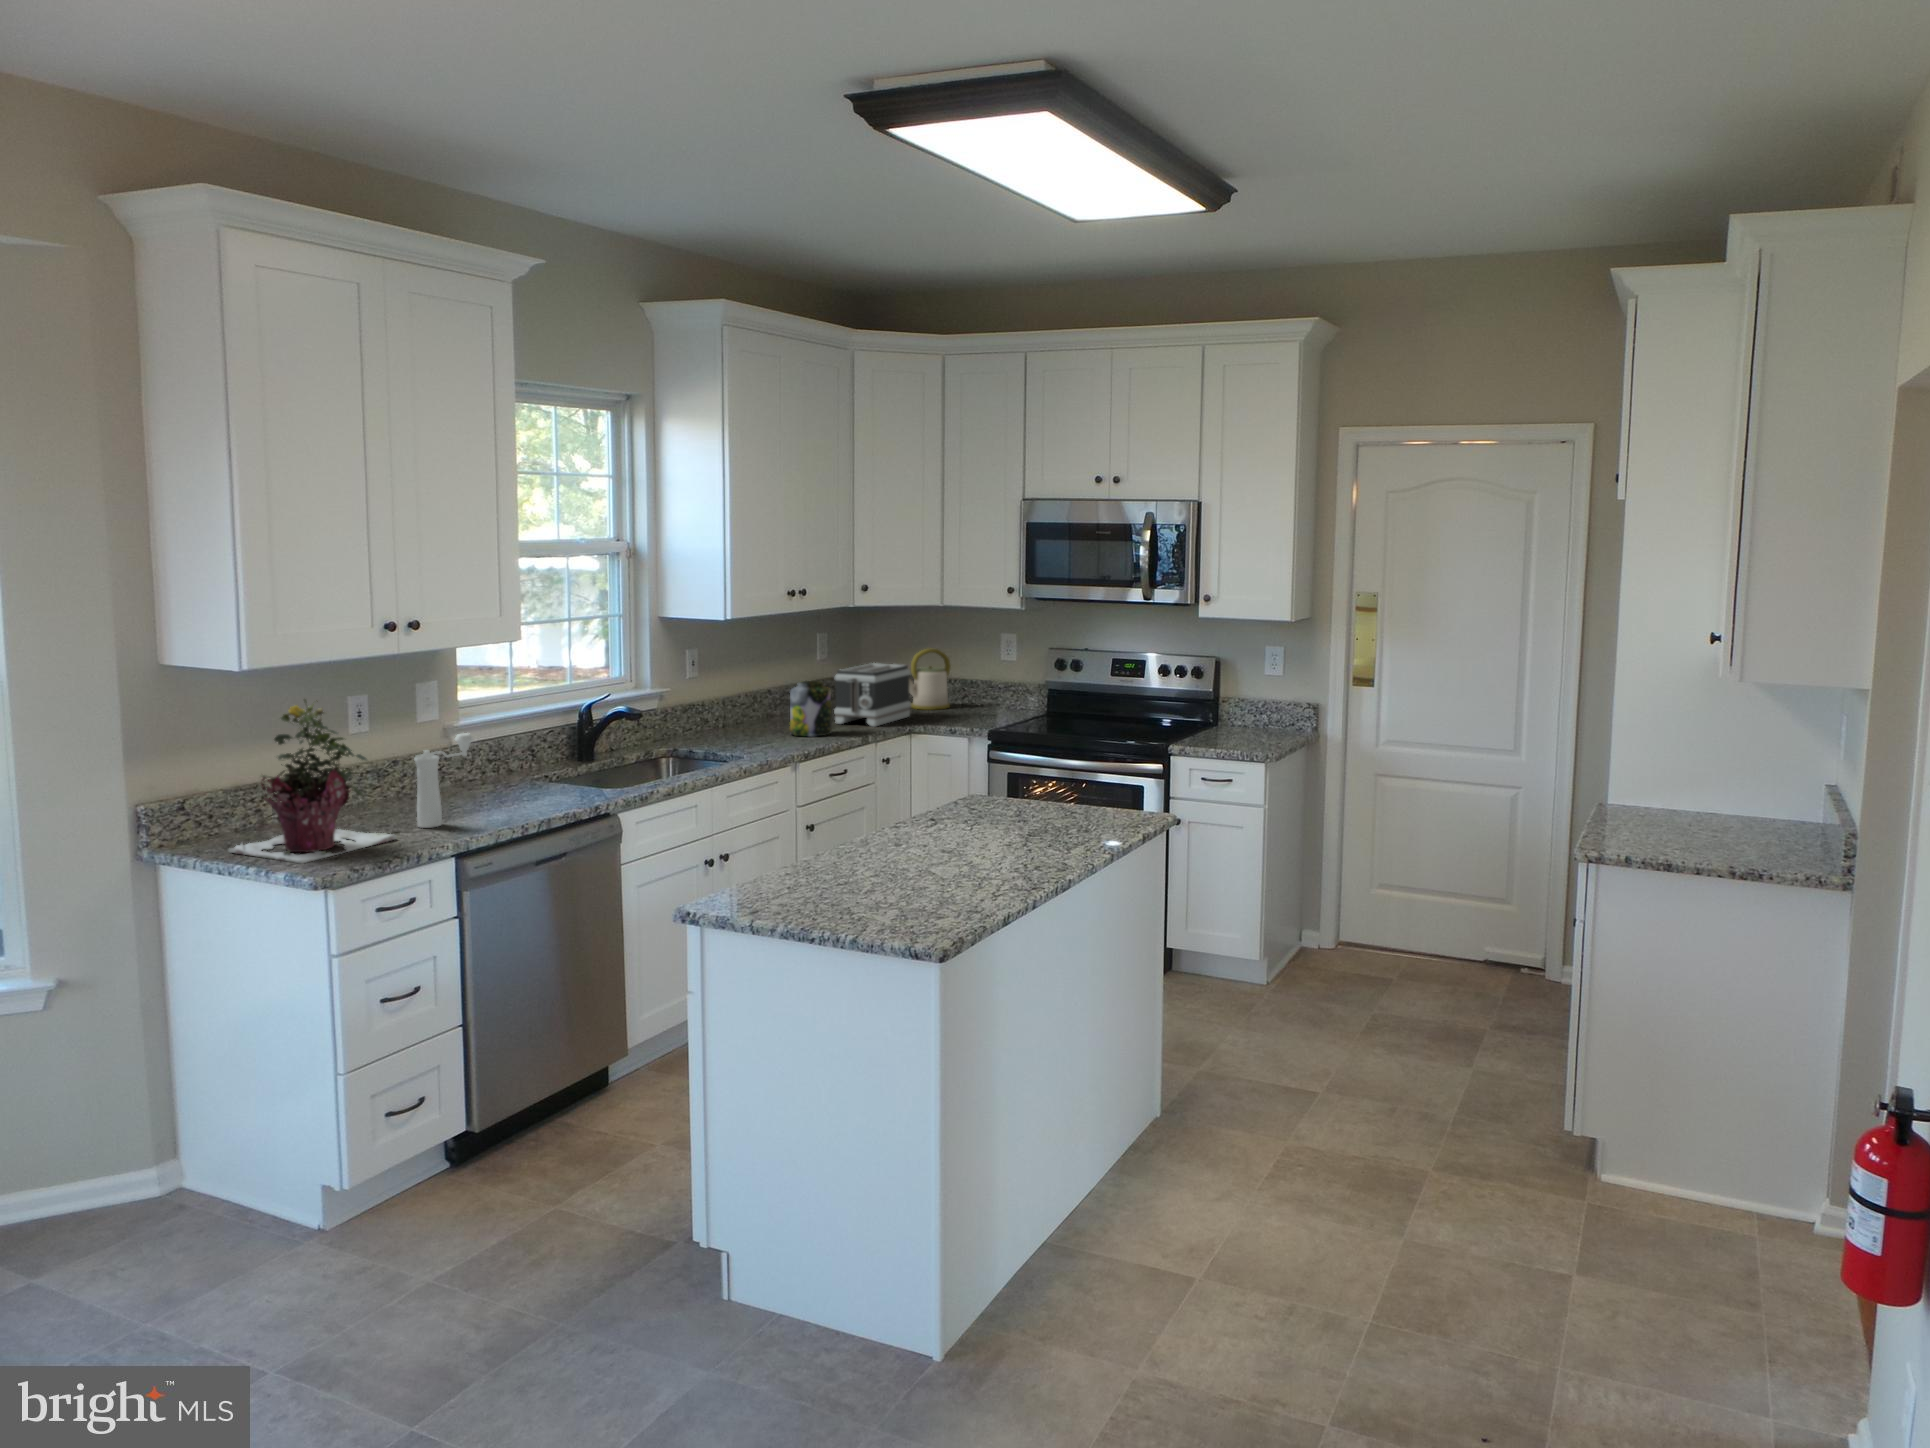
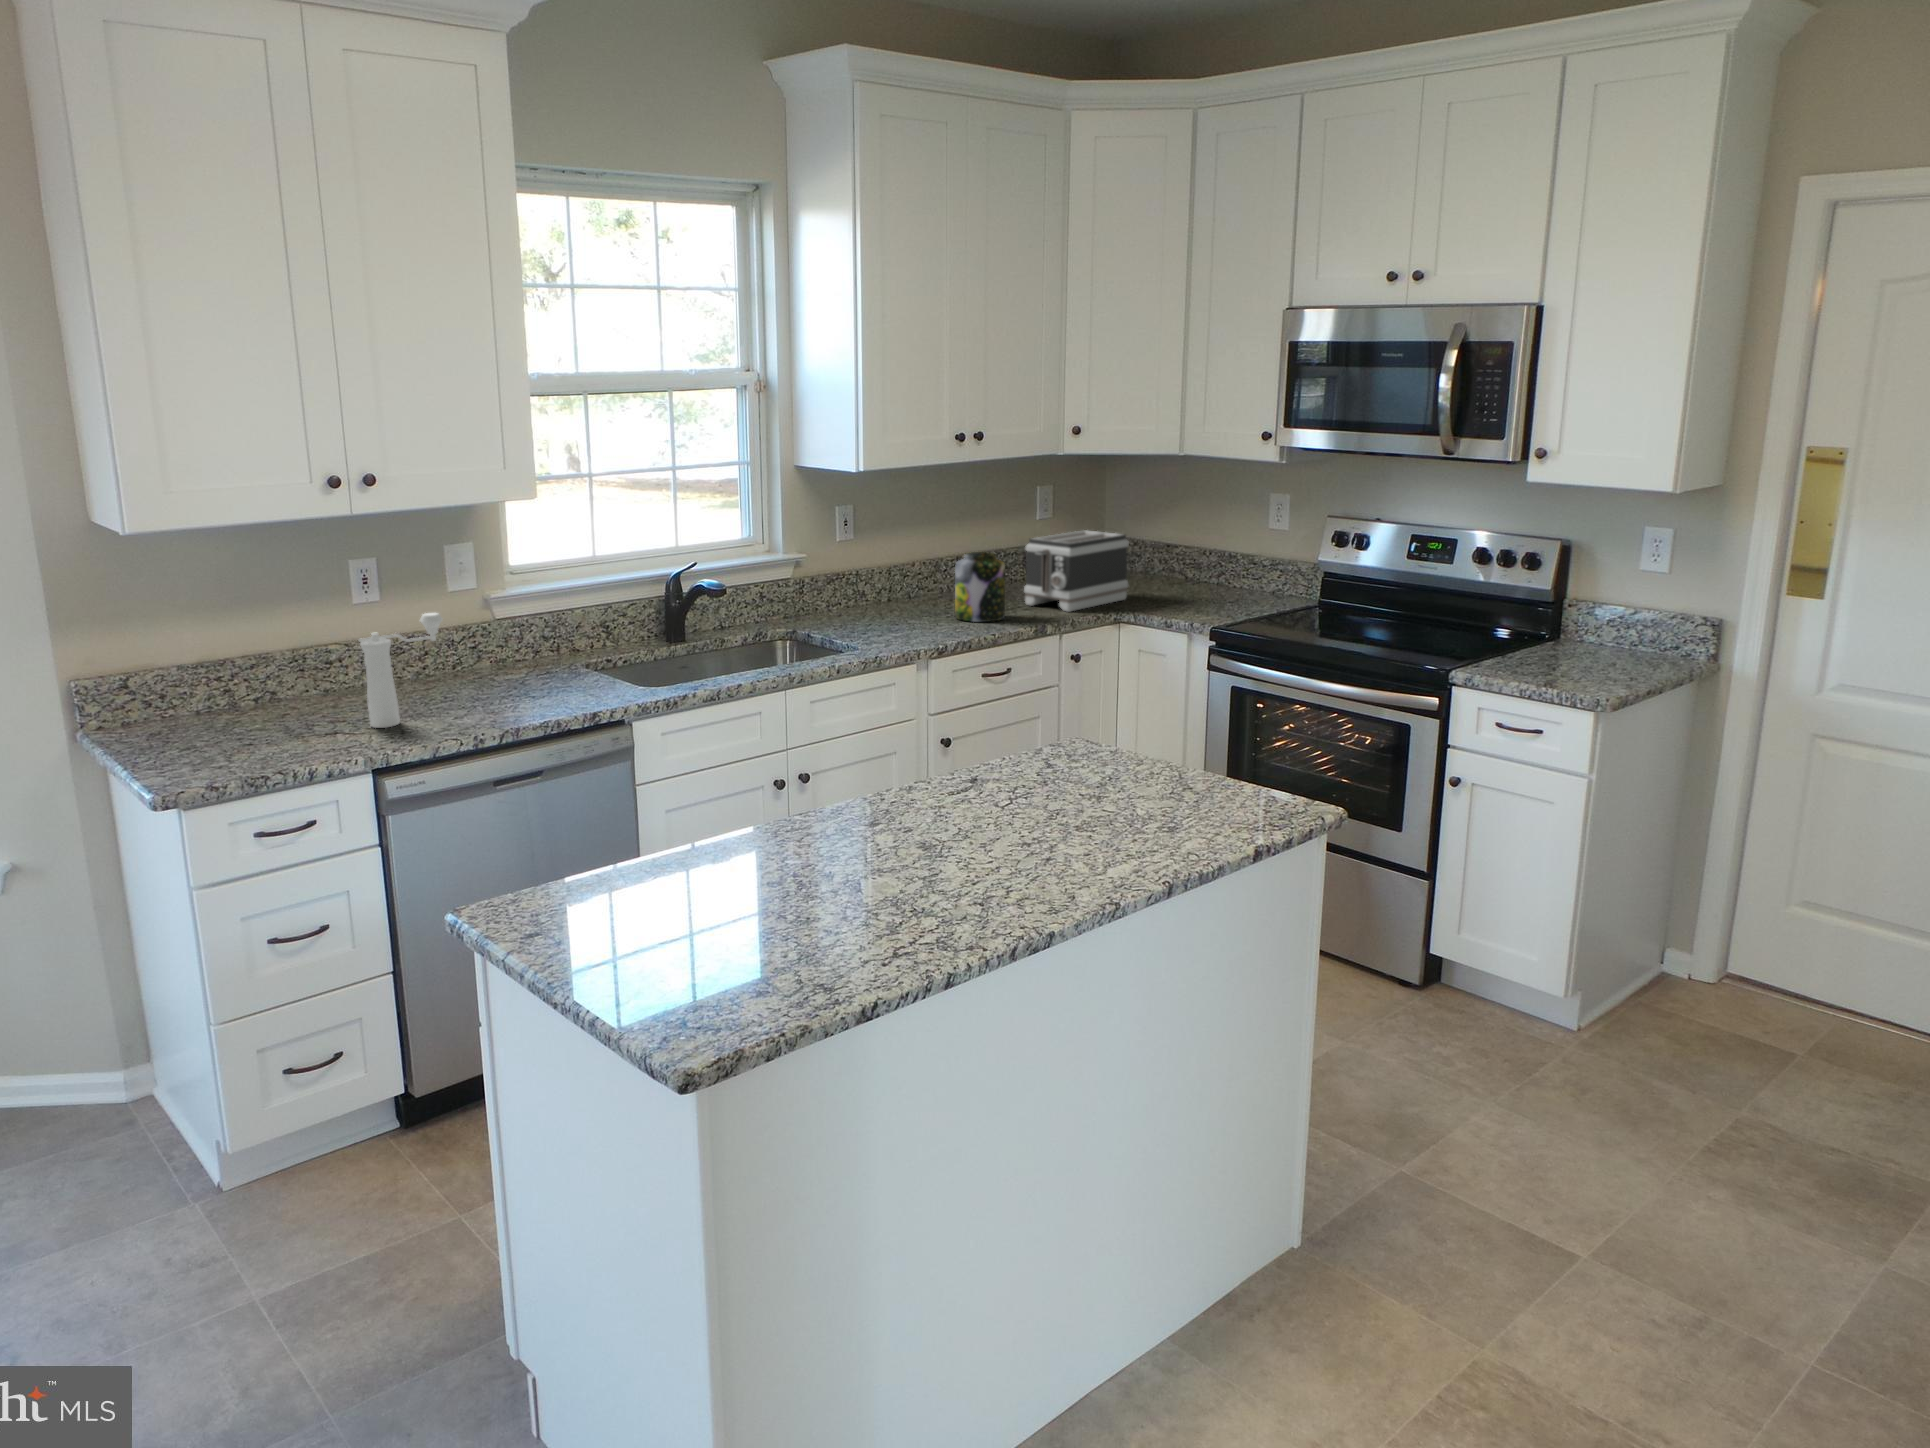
kettle: present [909,648,951,710] -> none [1134,513,1196,591]
potted plant: present [229,700,397,863] -> none [139,565,320,772]

